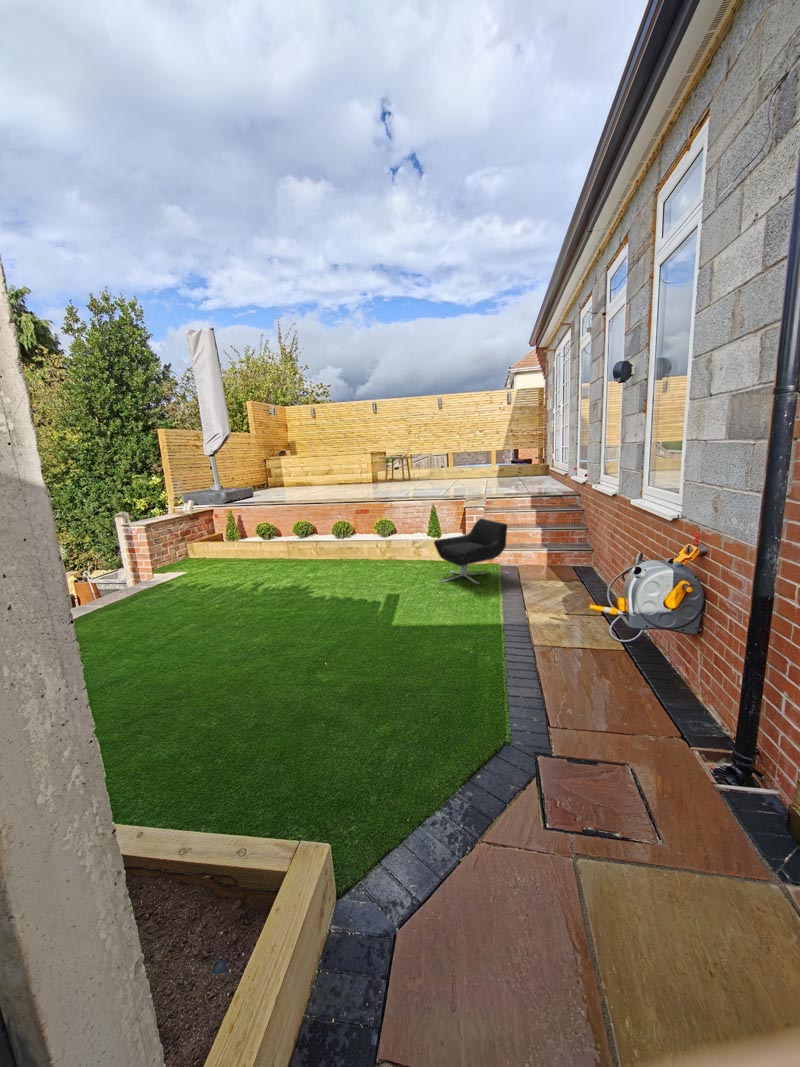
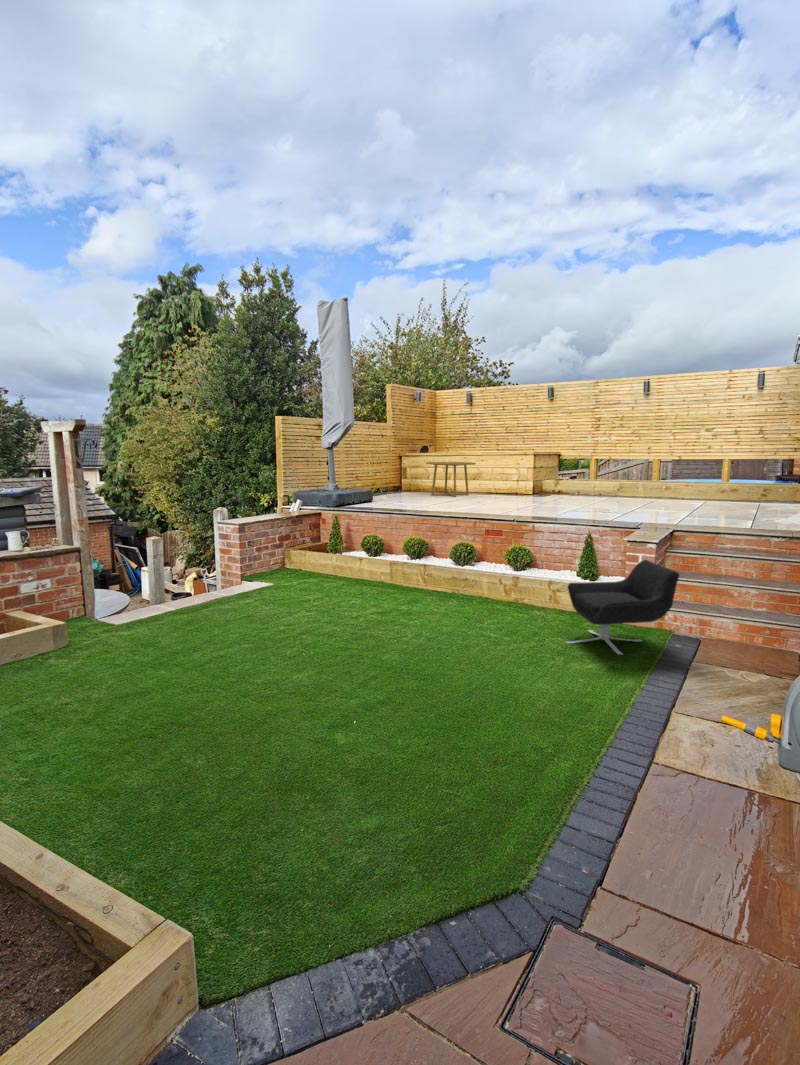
round table: present [379,456,415,482] -> present [426,462,476,497]

